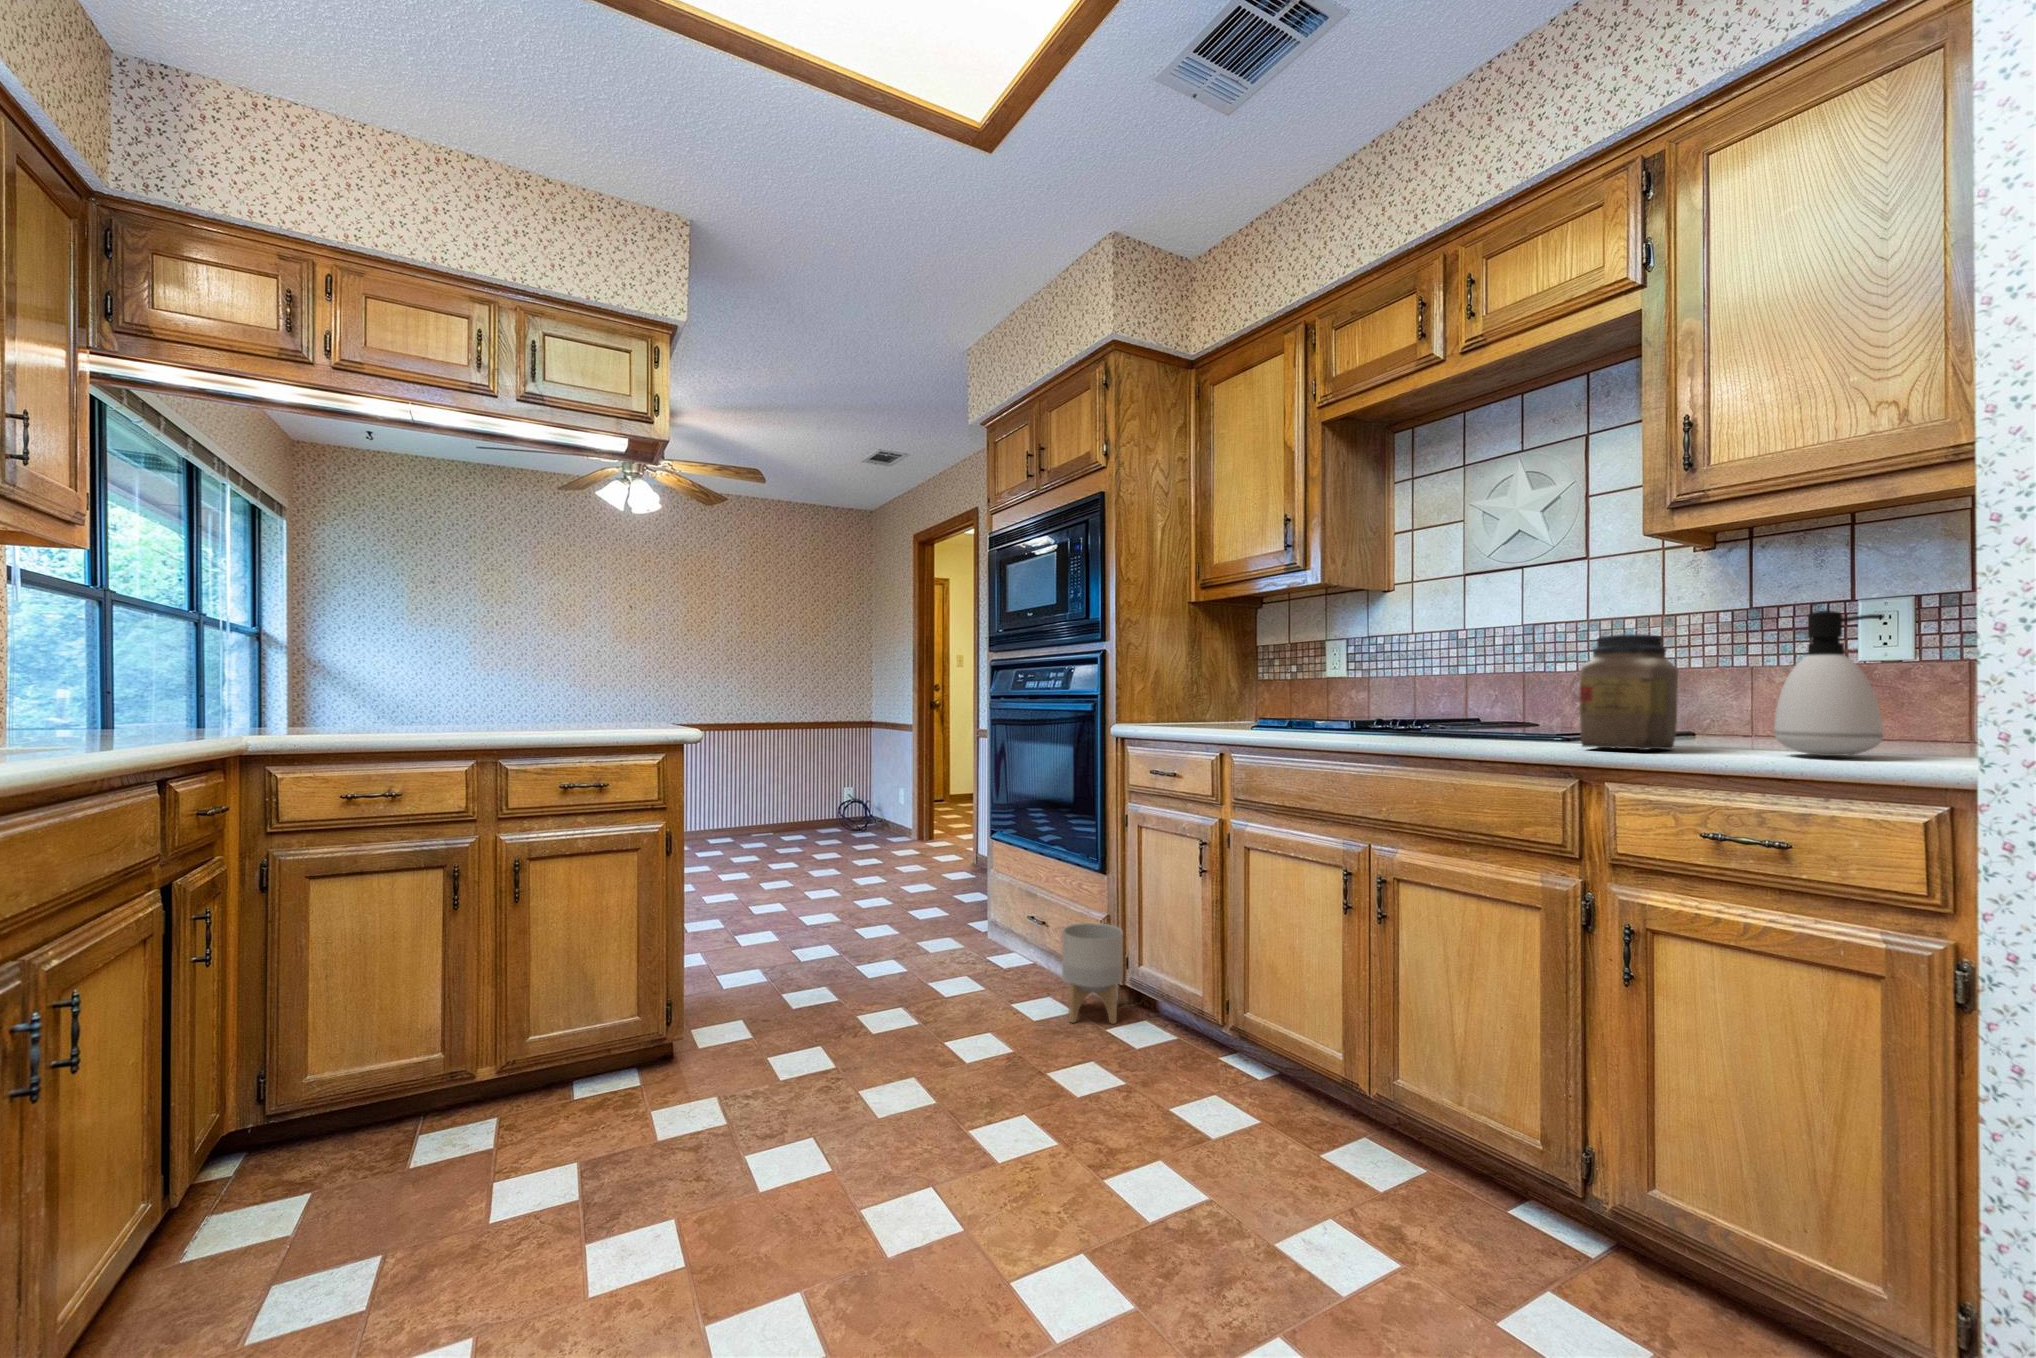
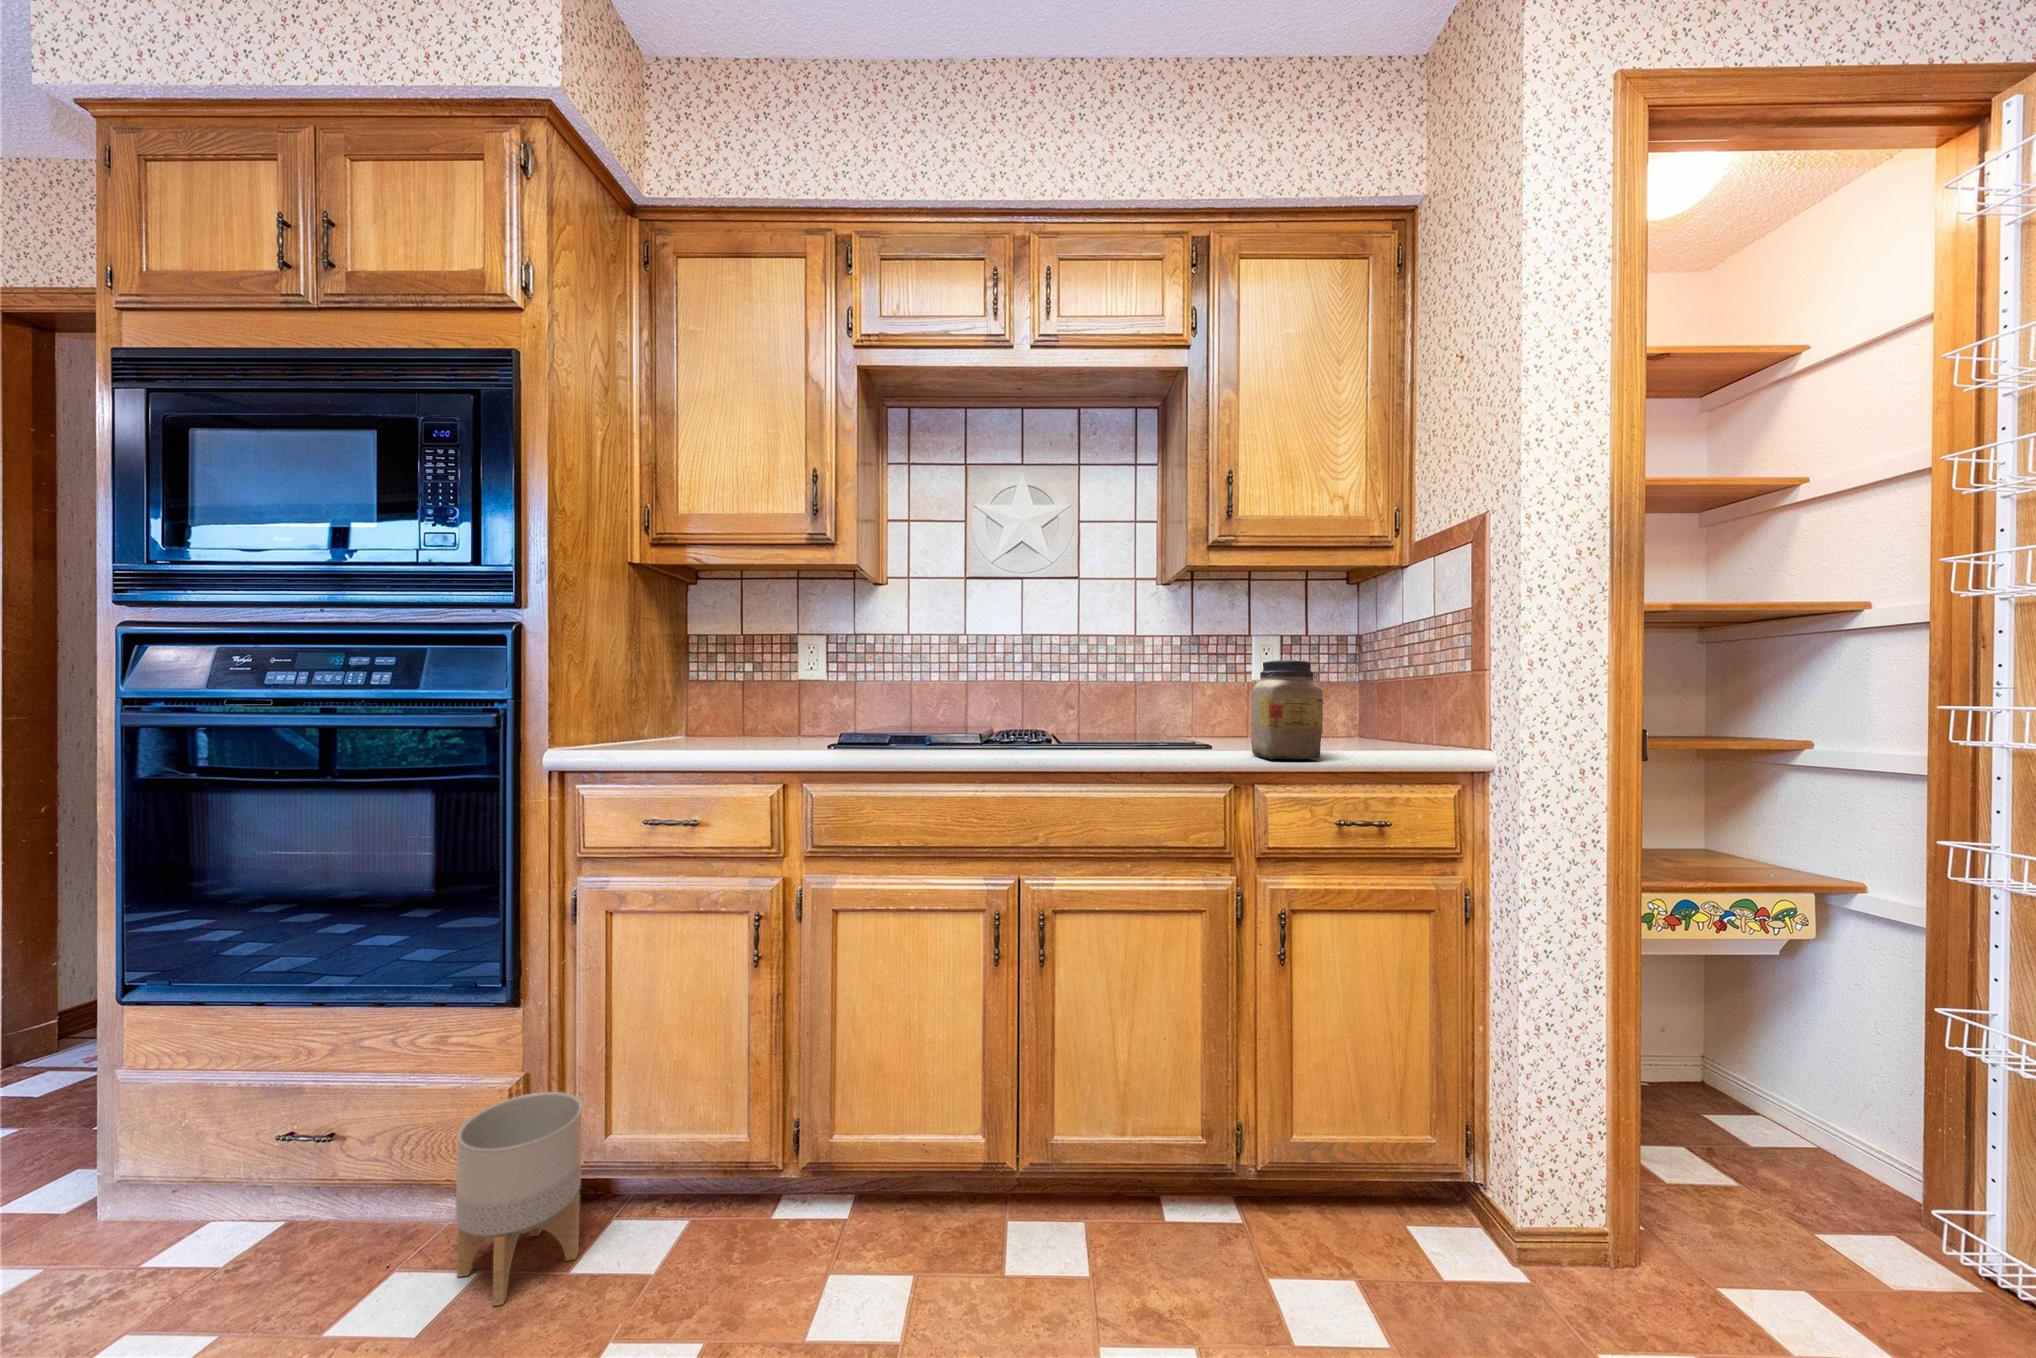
soap dispenser: present [1774,611,1884,756] -> none [1357,652,1418,755]

